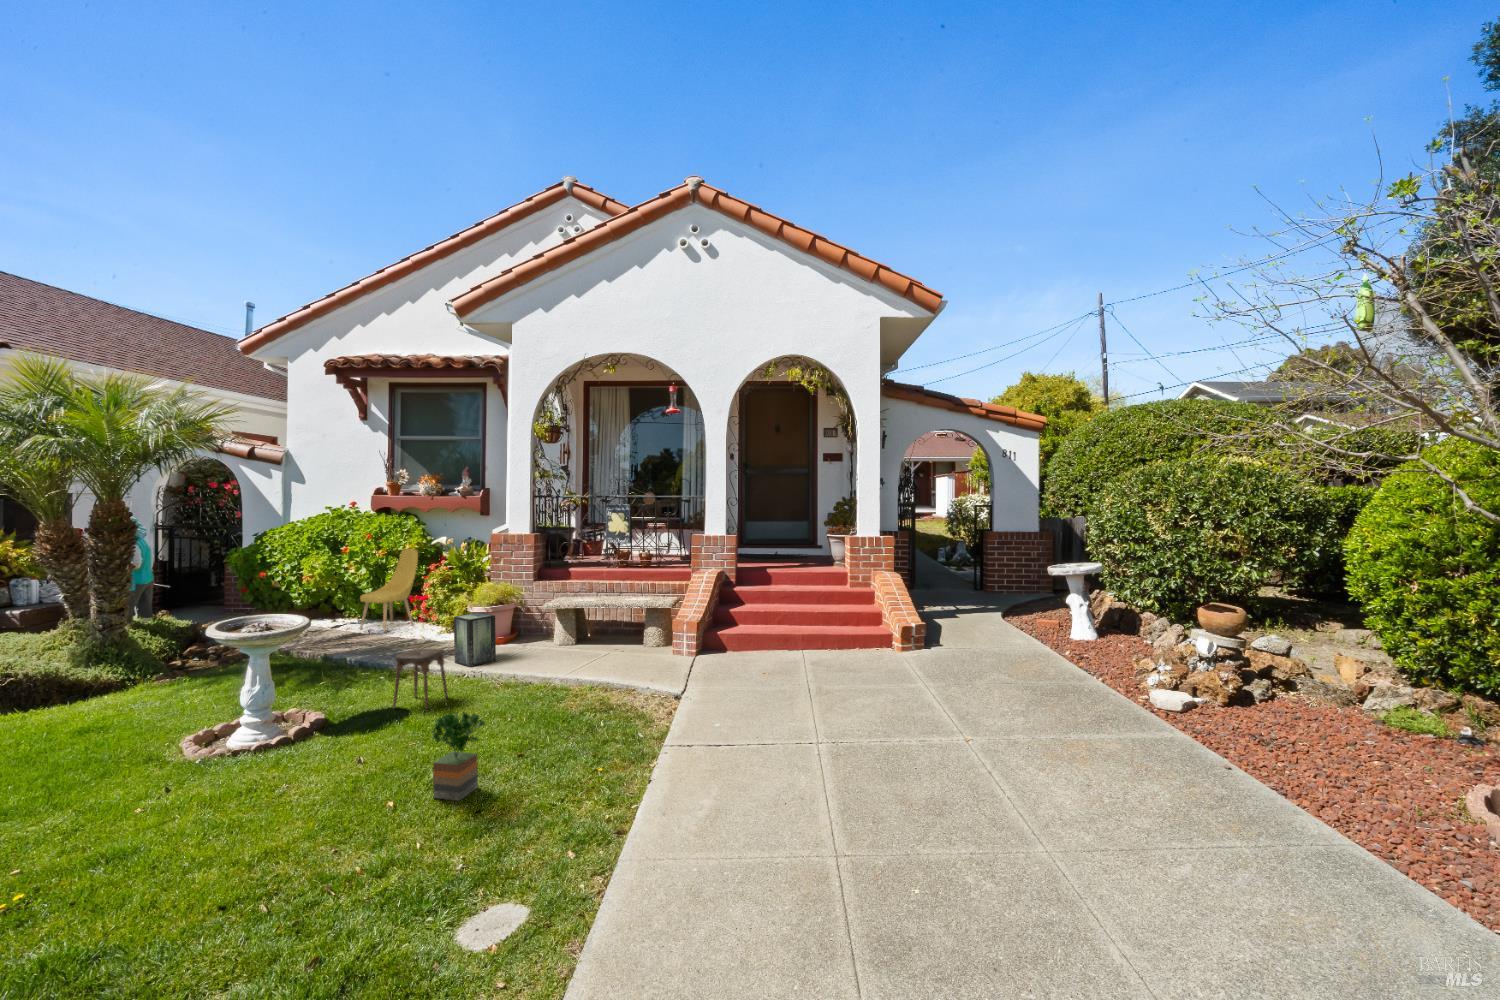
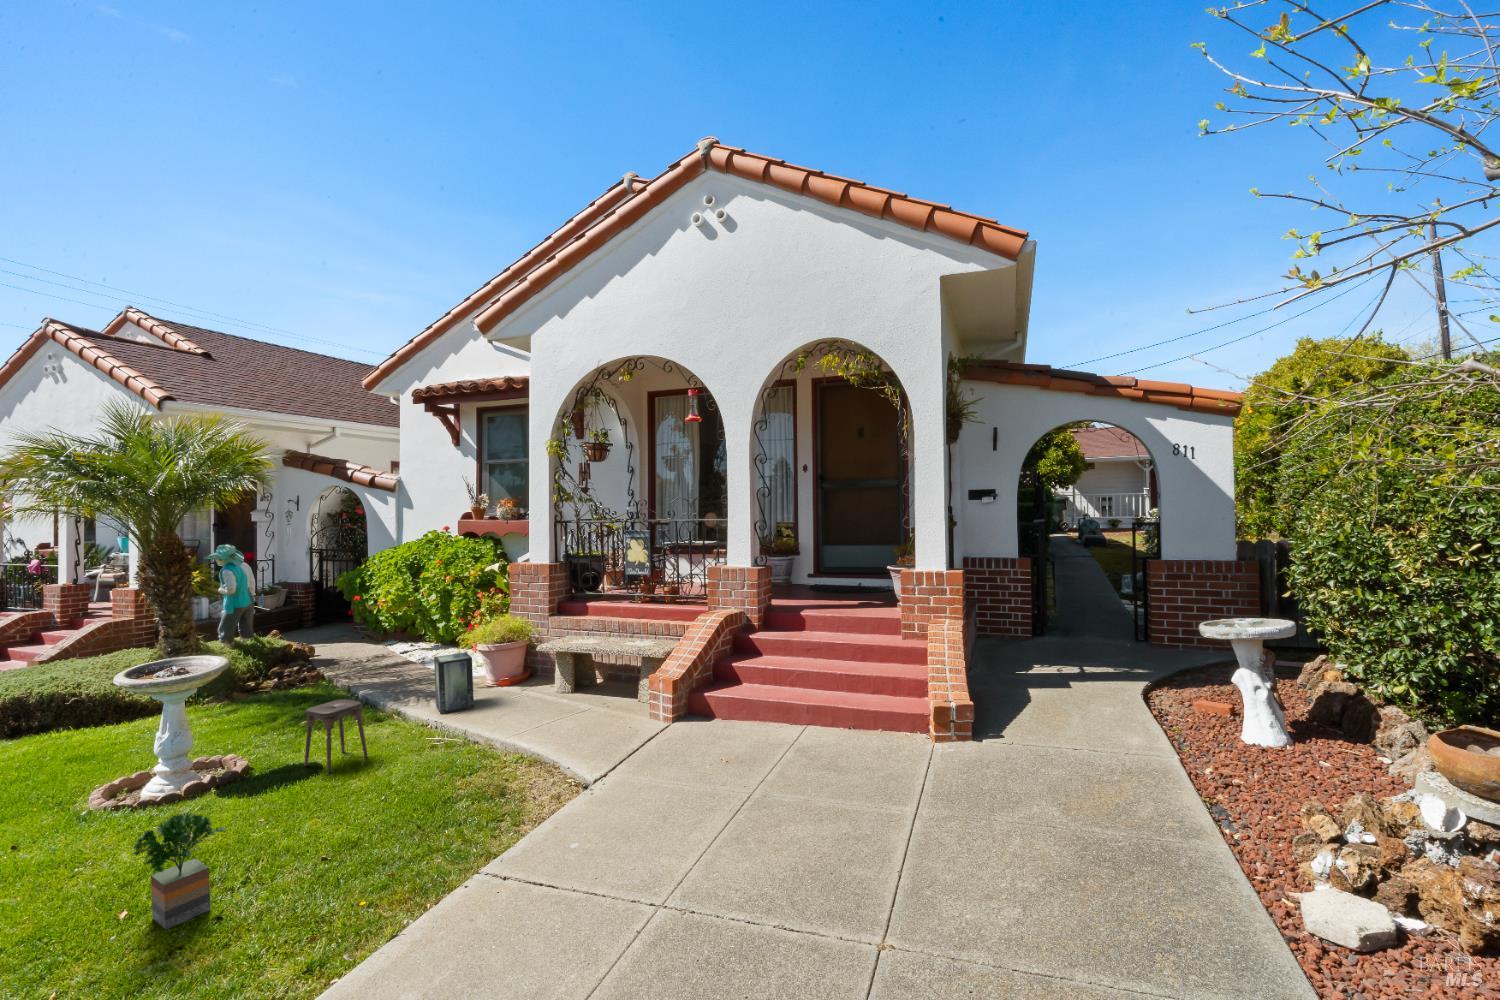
chair: present [360,549,418,632] -> none [414,575,471,661]

